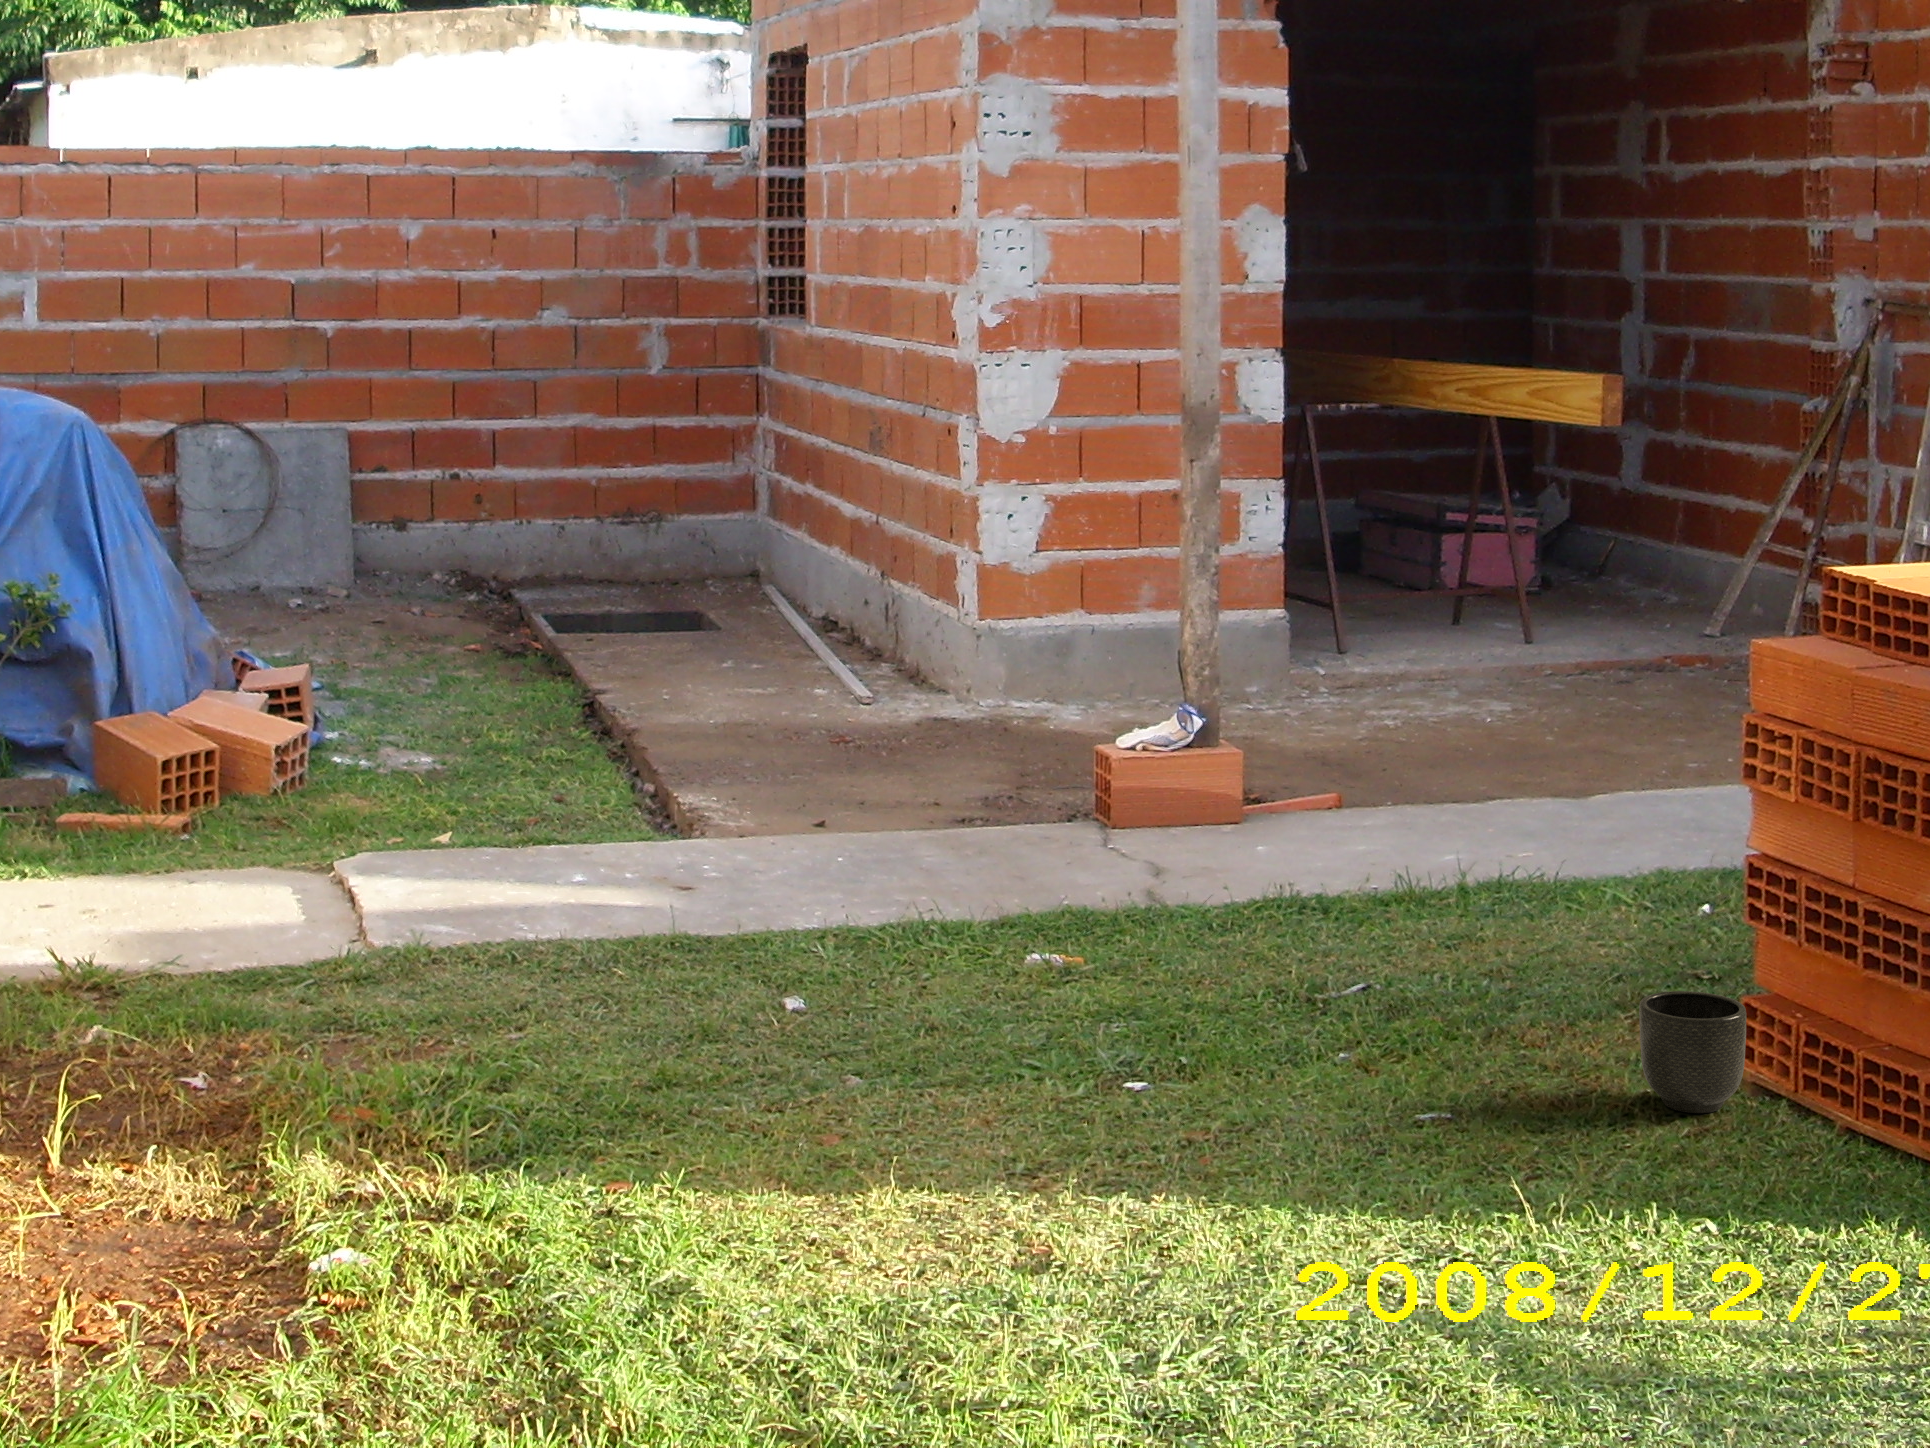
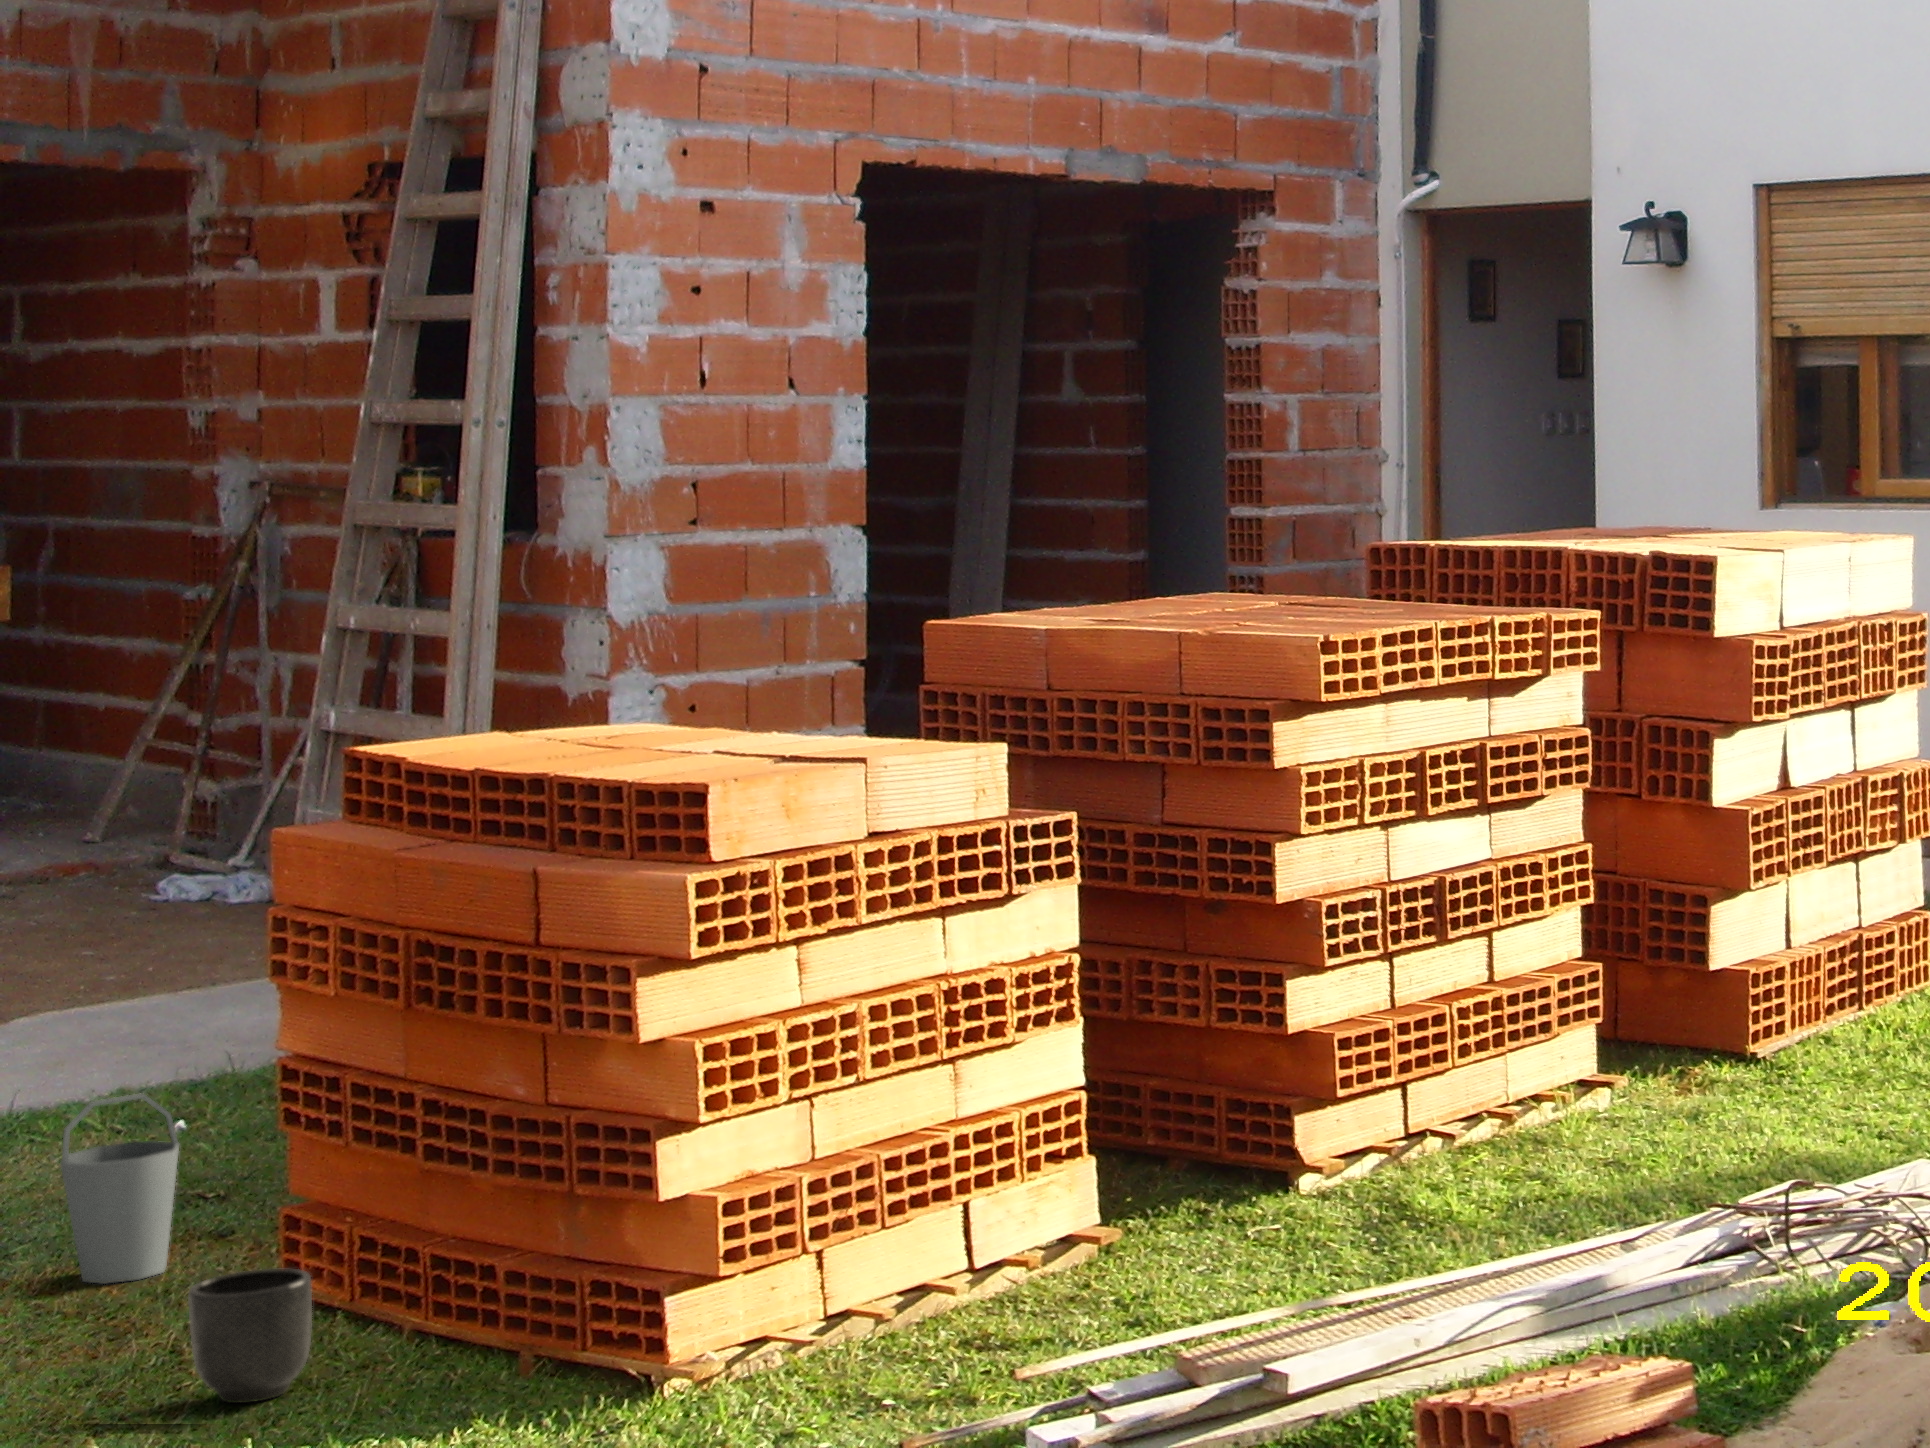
bucket: none [1586,789,1685,948] -> present [61,1094,179,1284]

